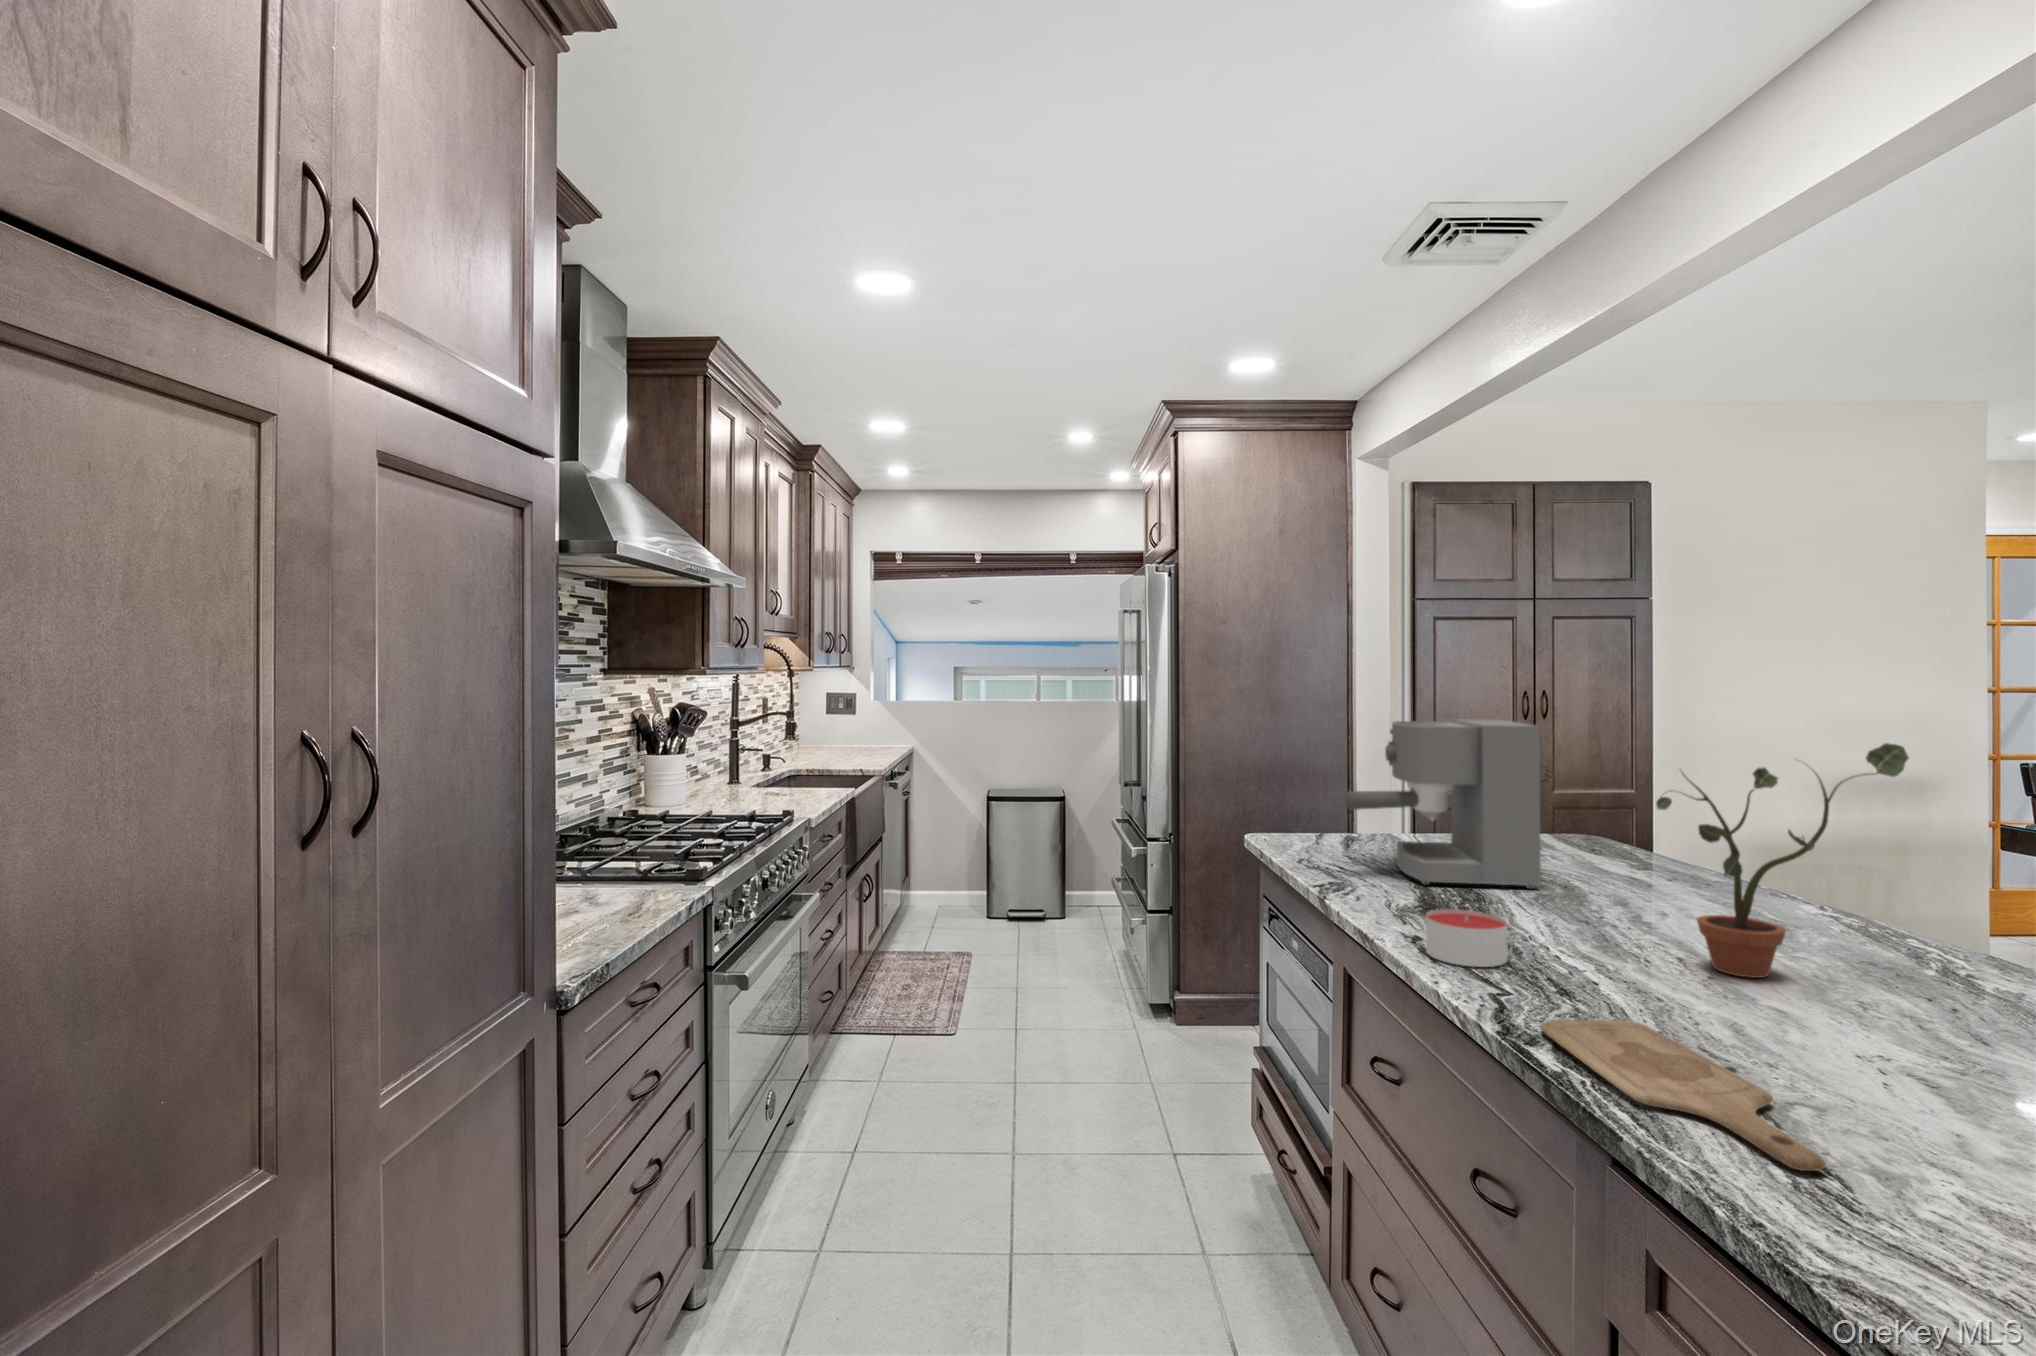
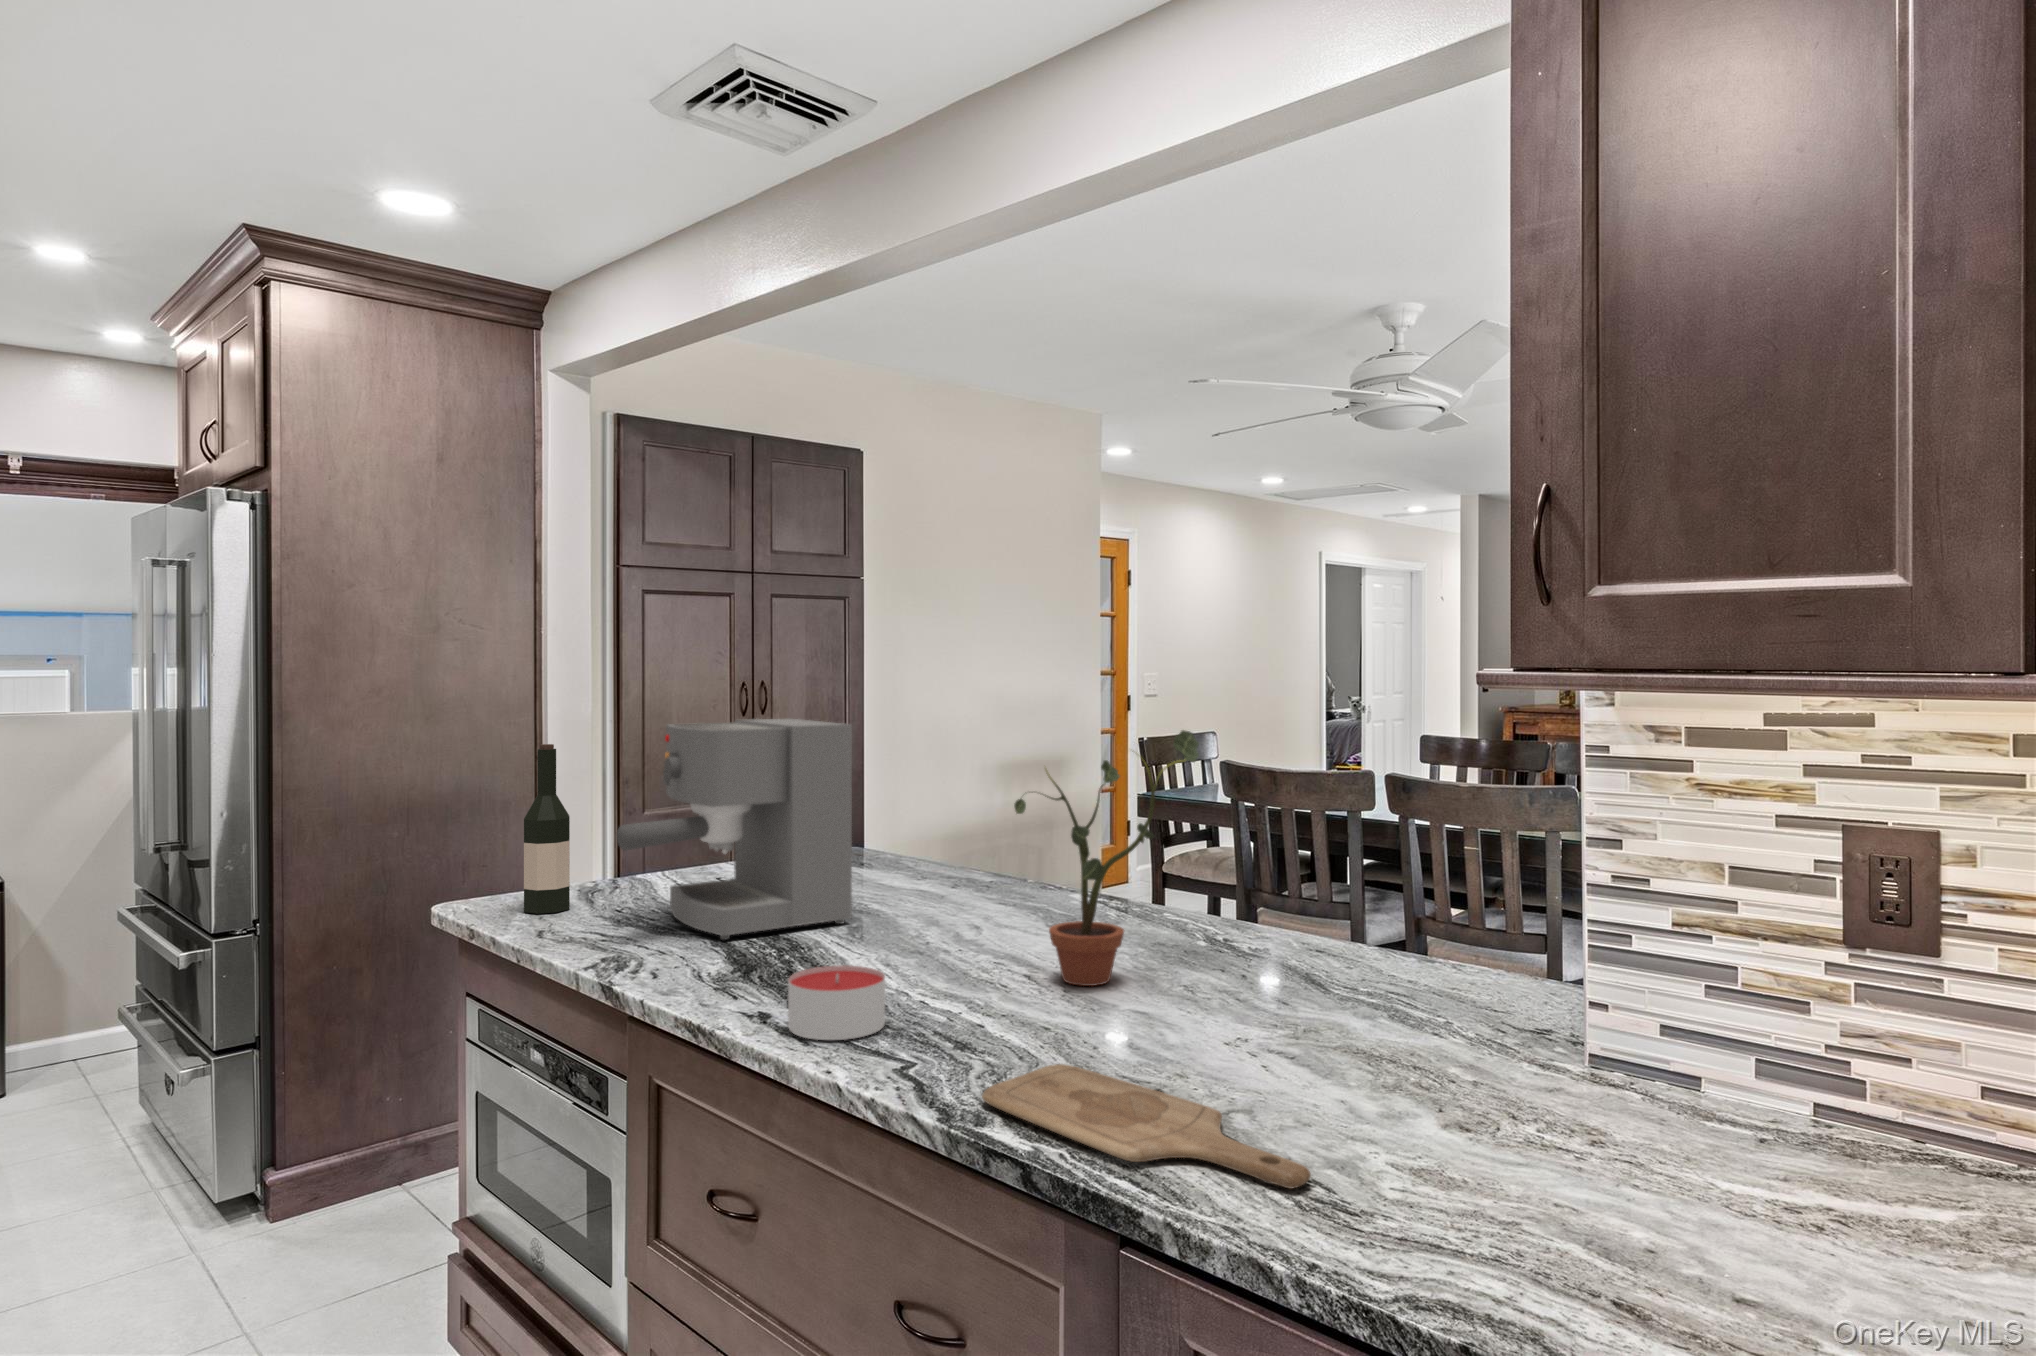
wine bottle: none [1299,732,1331,850] -> present [524,744,570,914]

